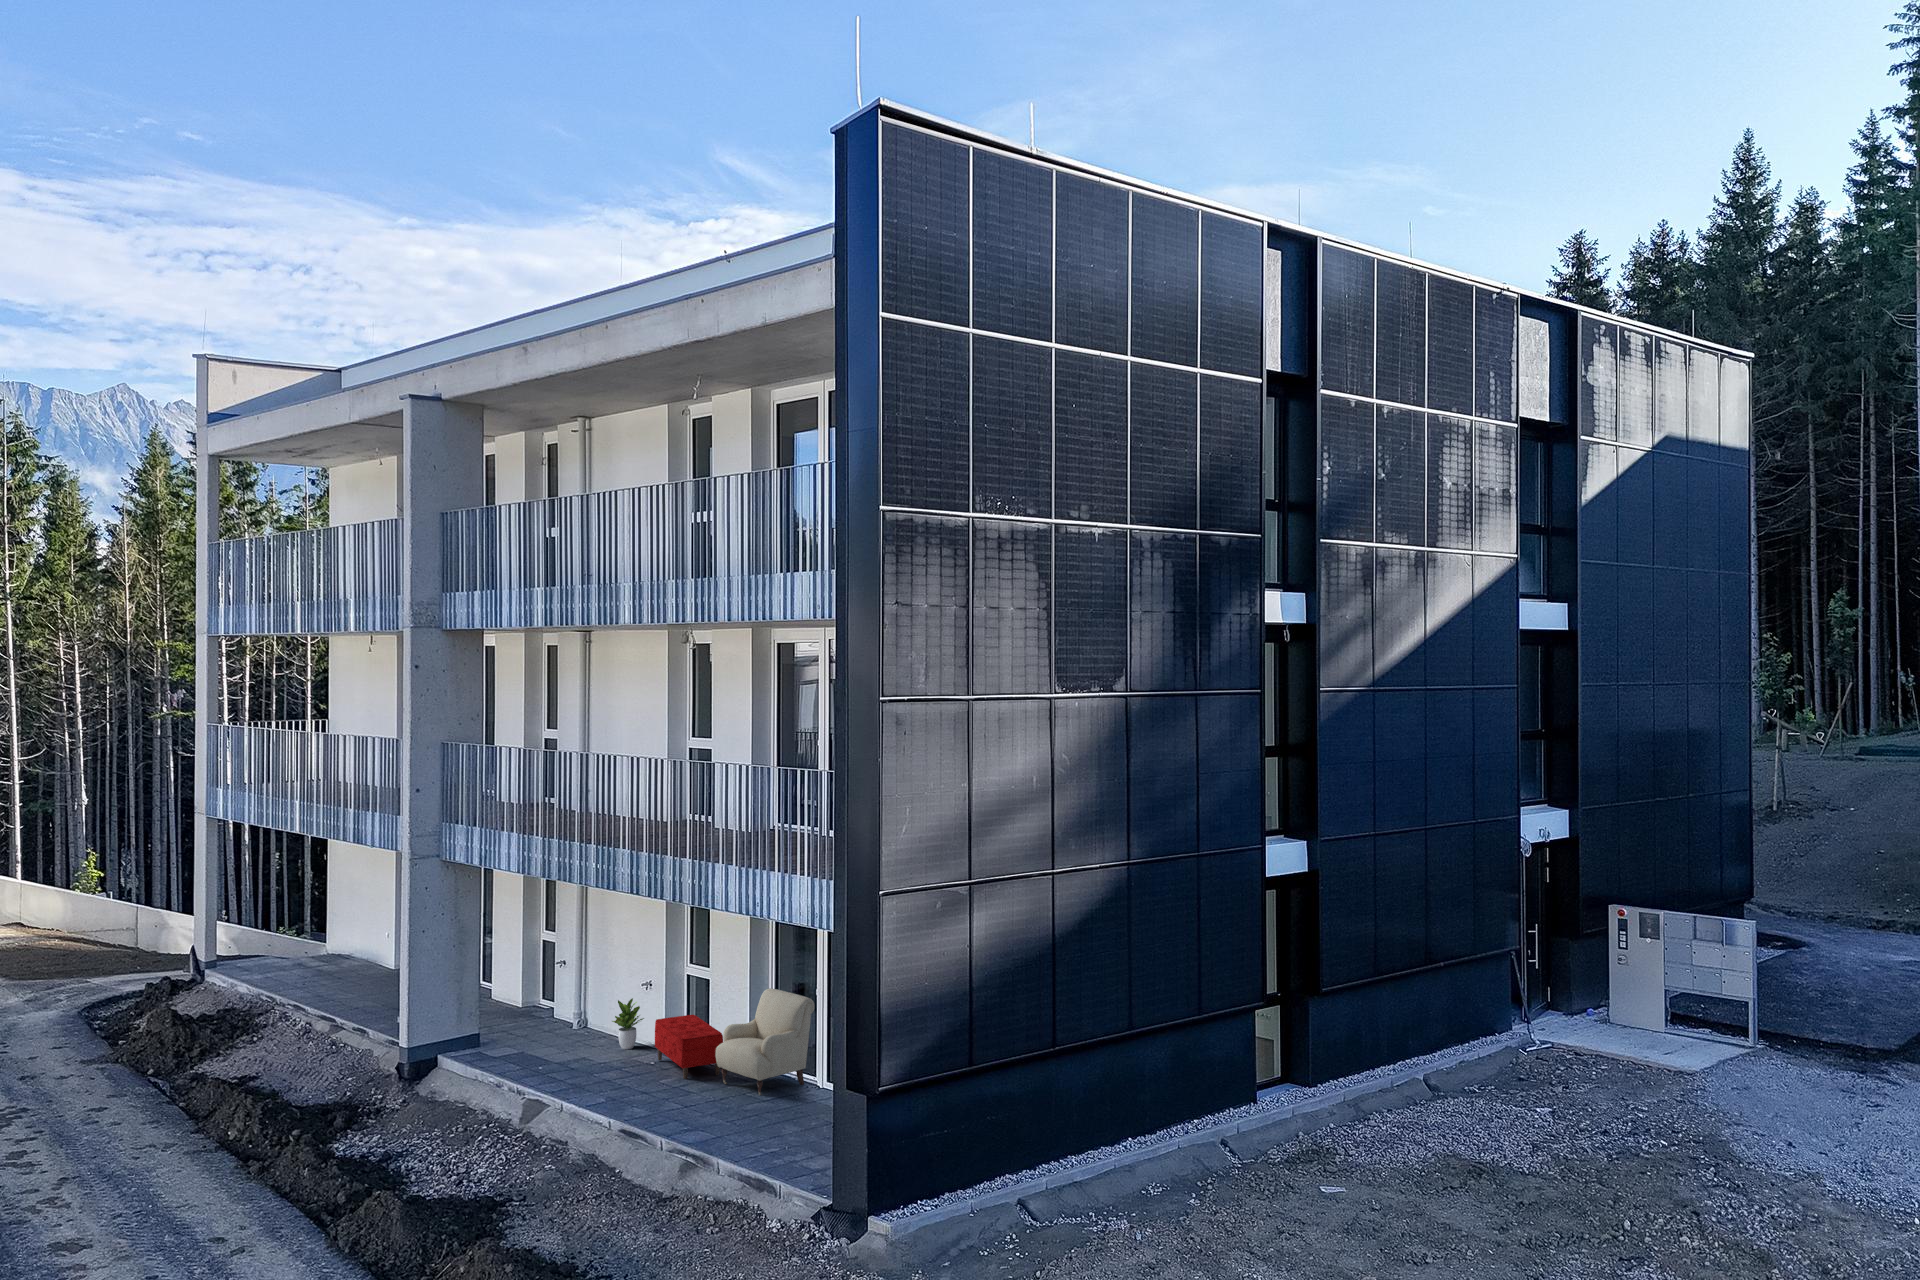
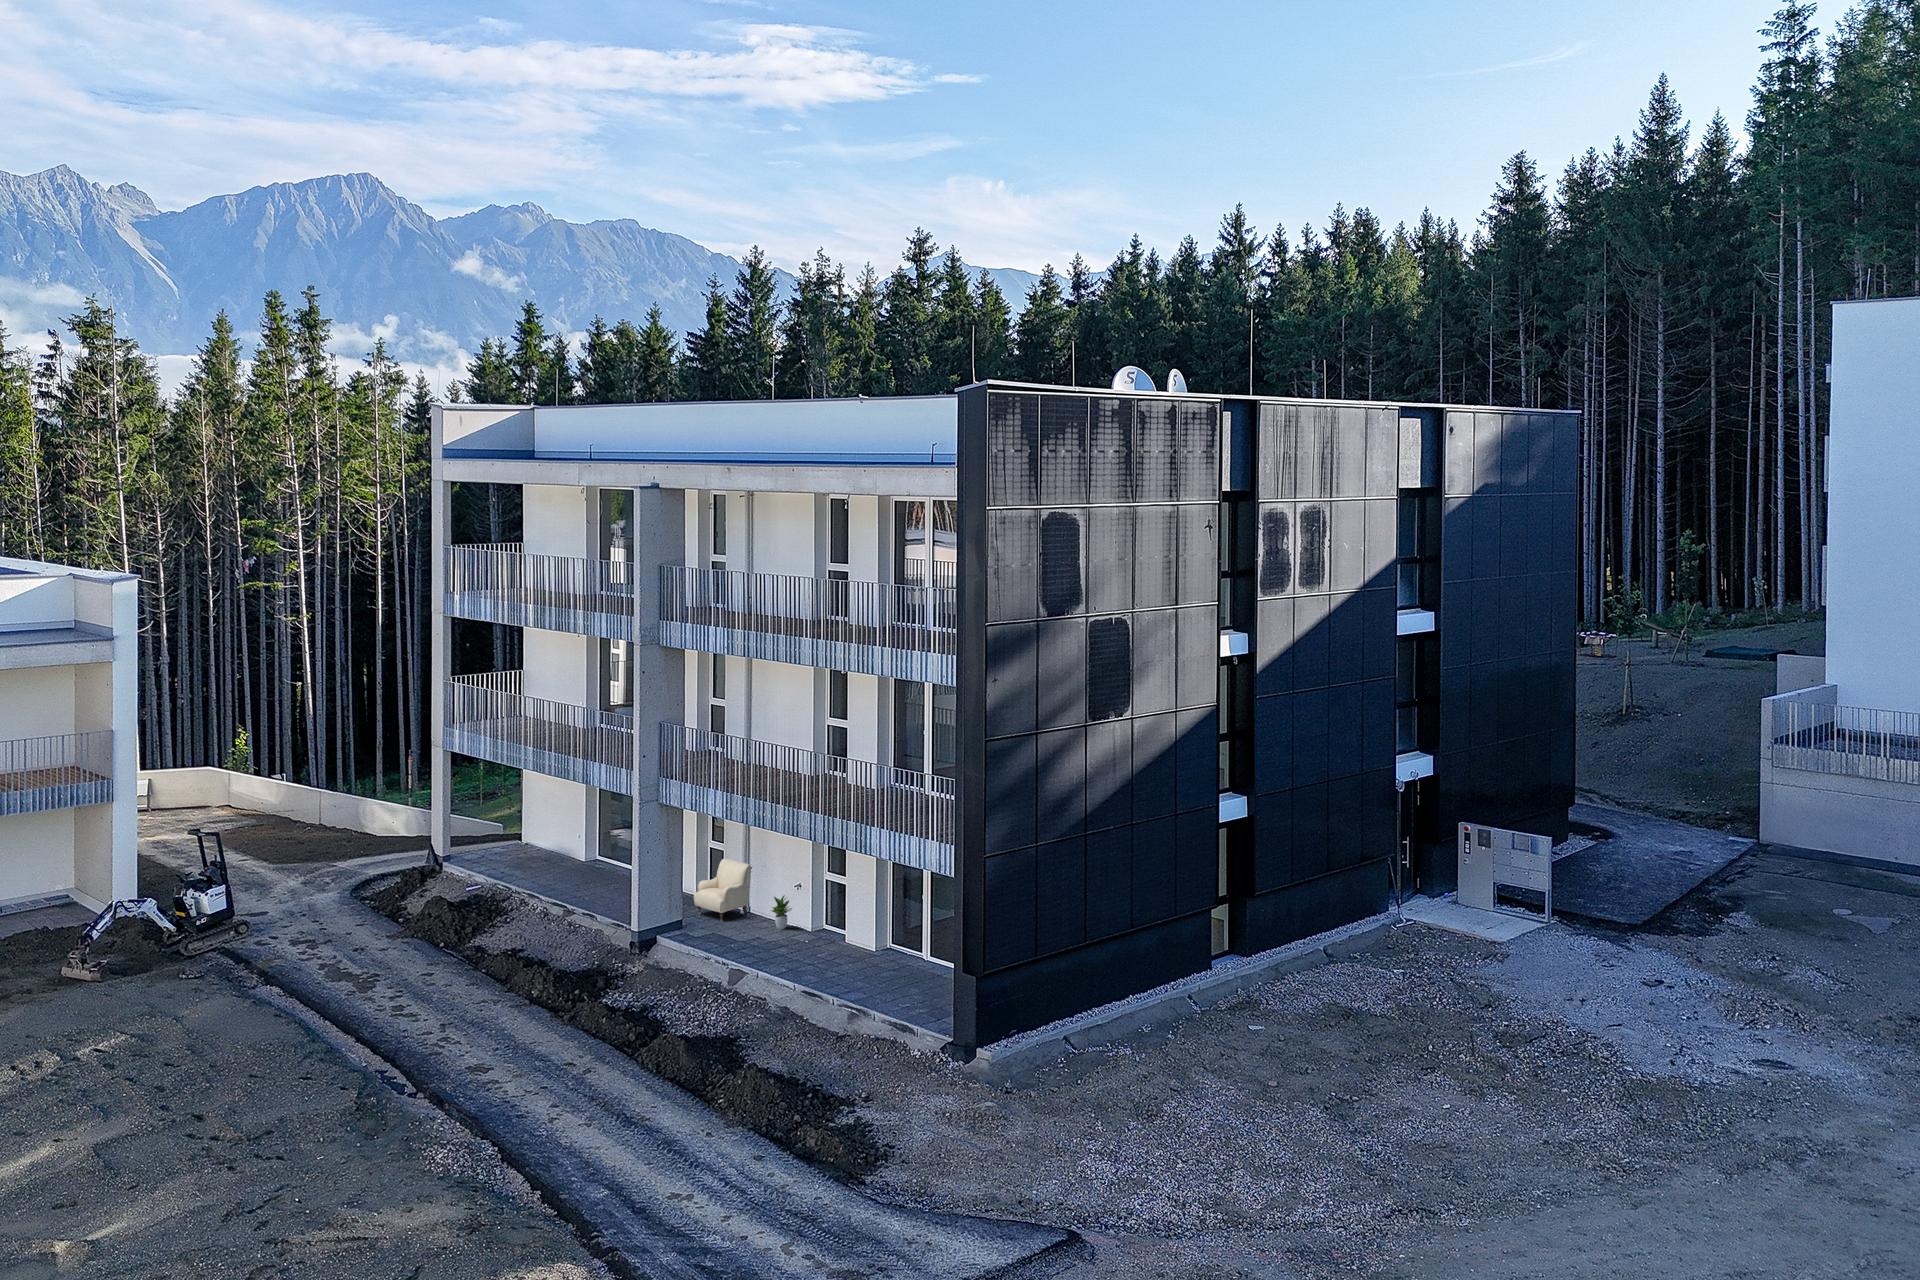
chair: present [715,988,815,1095] -> present [694,859,752,921]
bench: present [655,1015,723,1079] -> none [804,907,855,954]

